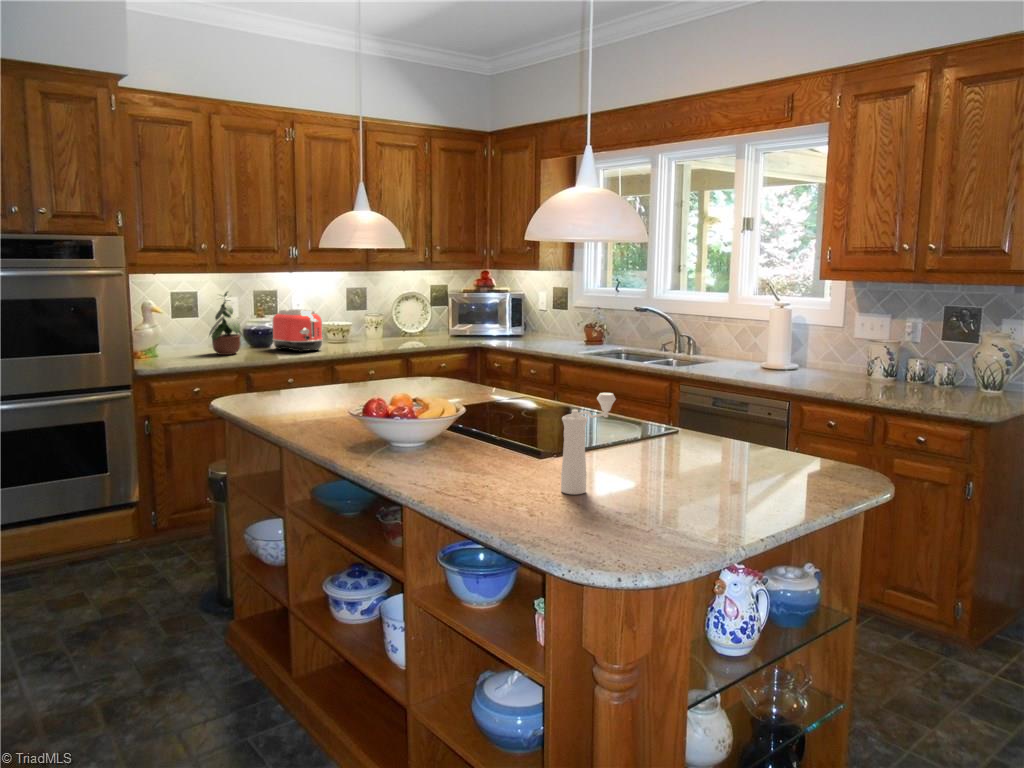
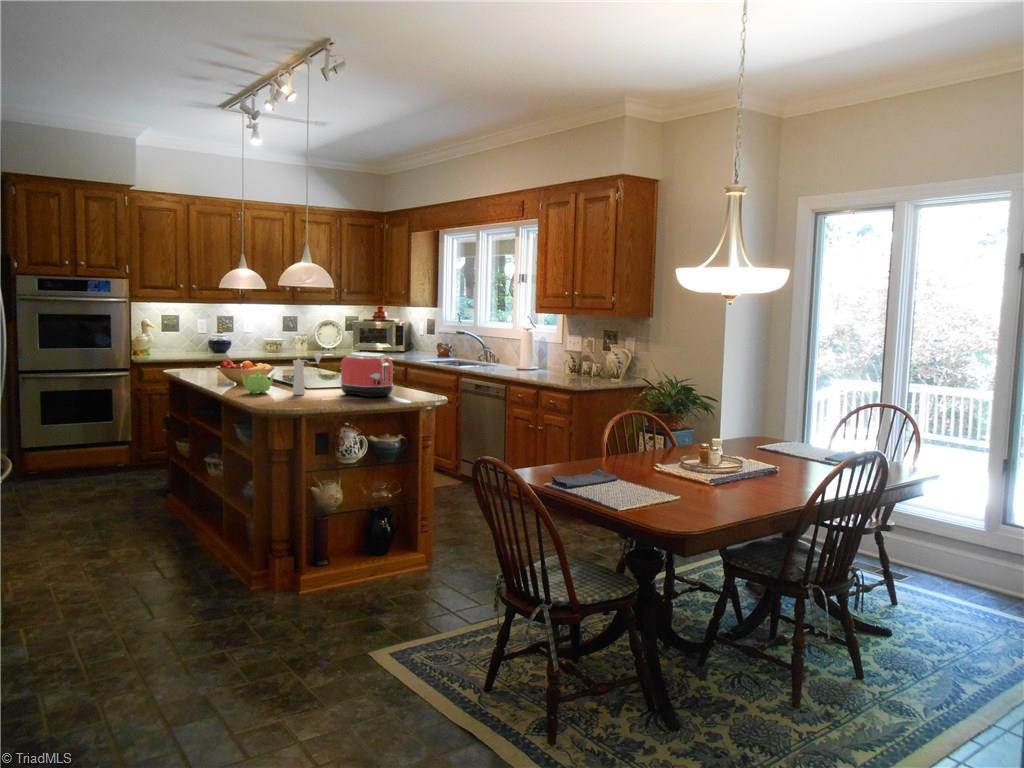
potted plant: present [209,292,242,355] -> none [181,315,207,355]
toaster: present [273,309,323,352] -> present [340,352,393,398]
teapot: none [441,441,513,497] -> present [241,373,275,394]

